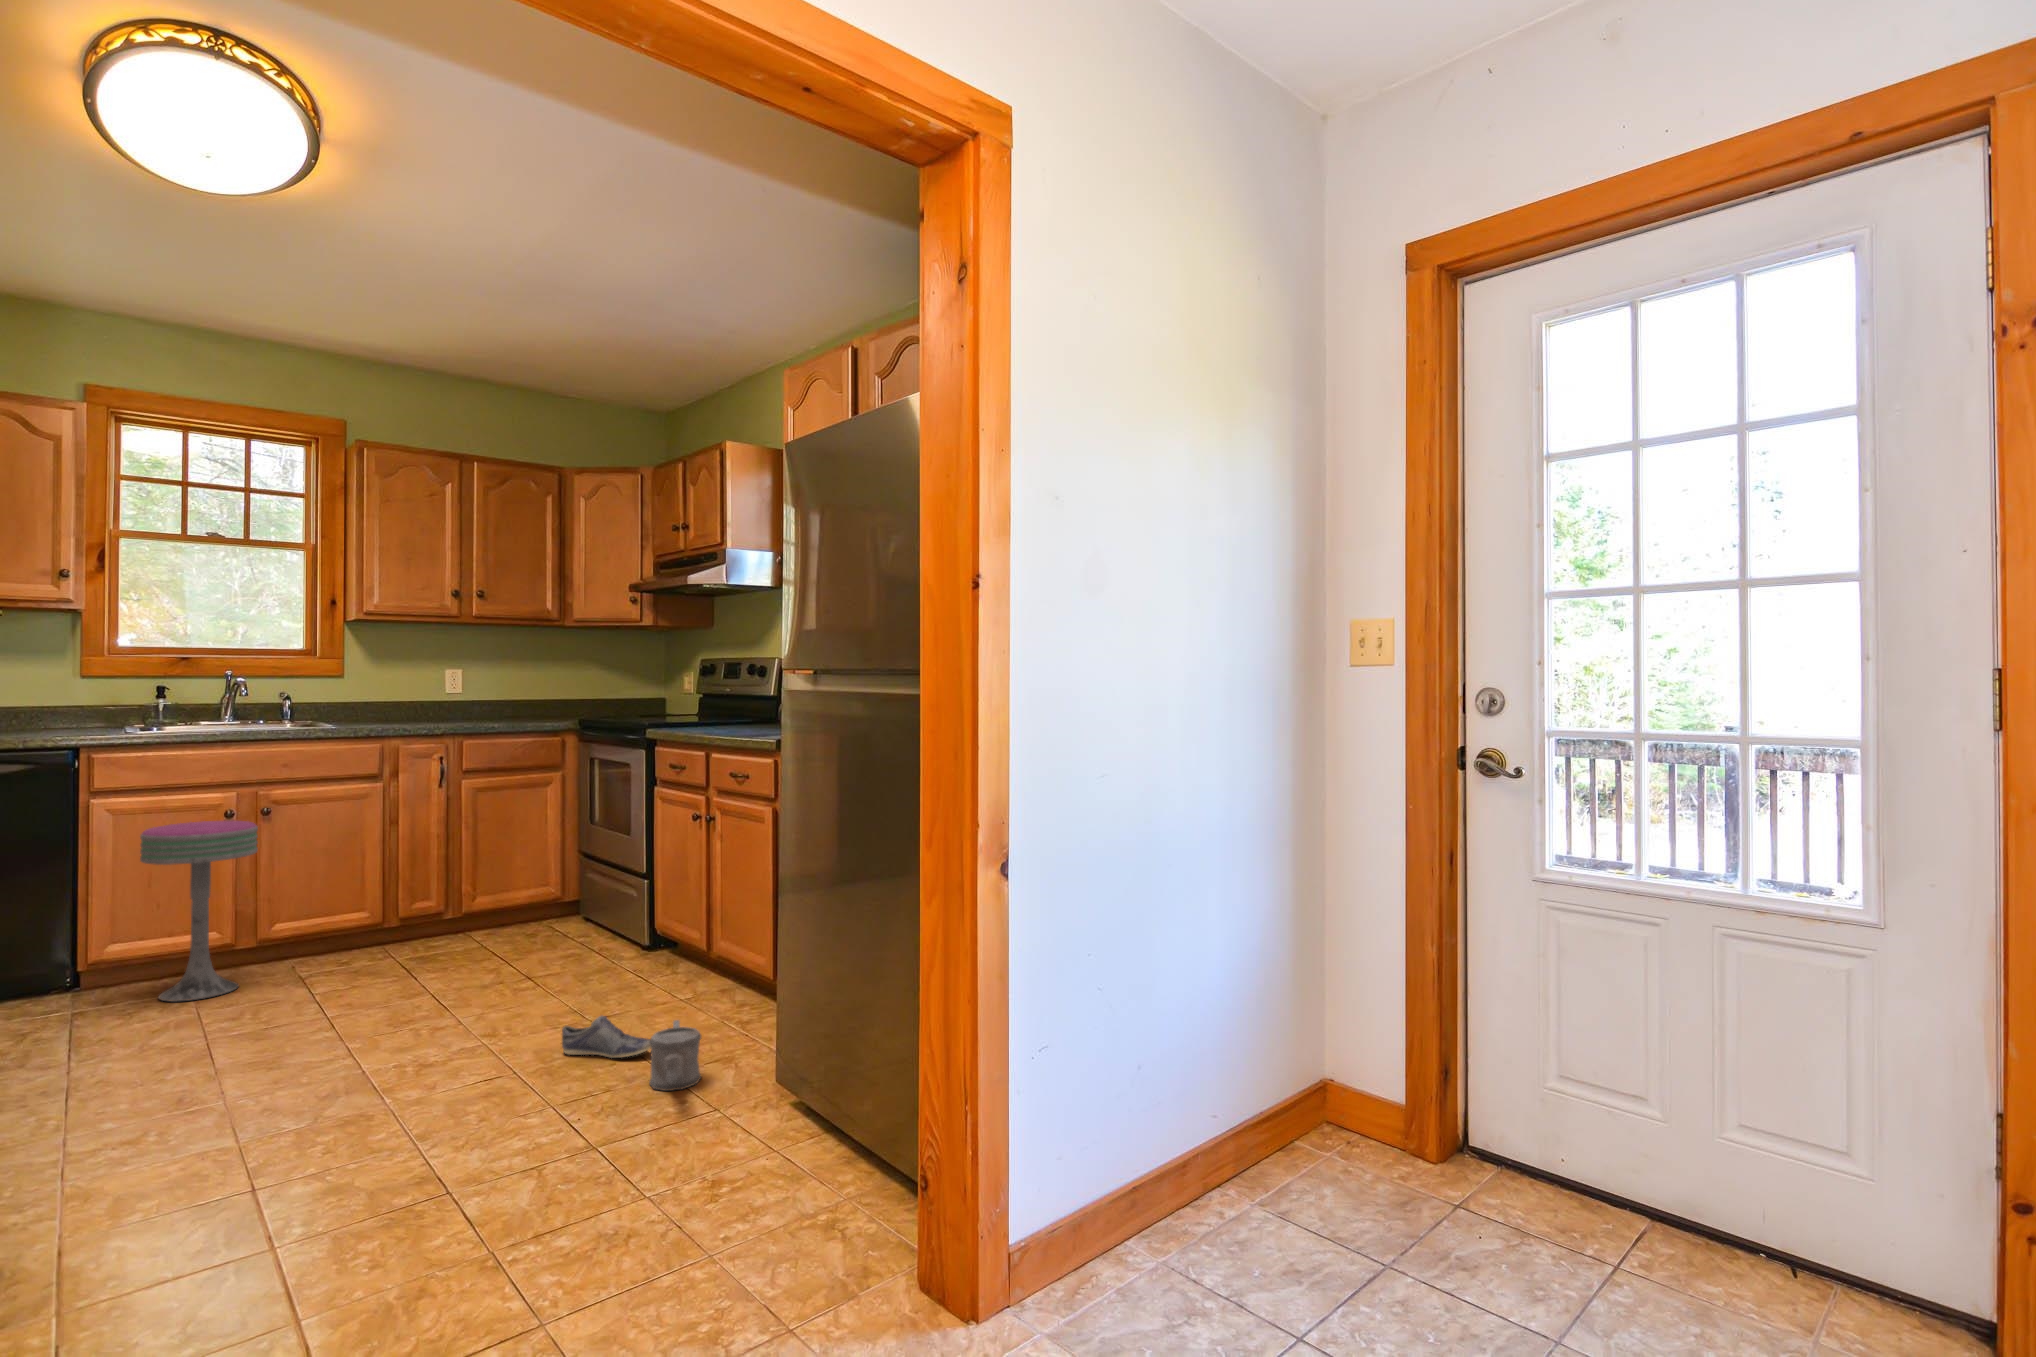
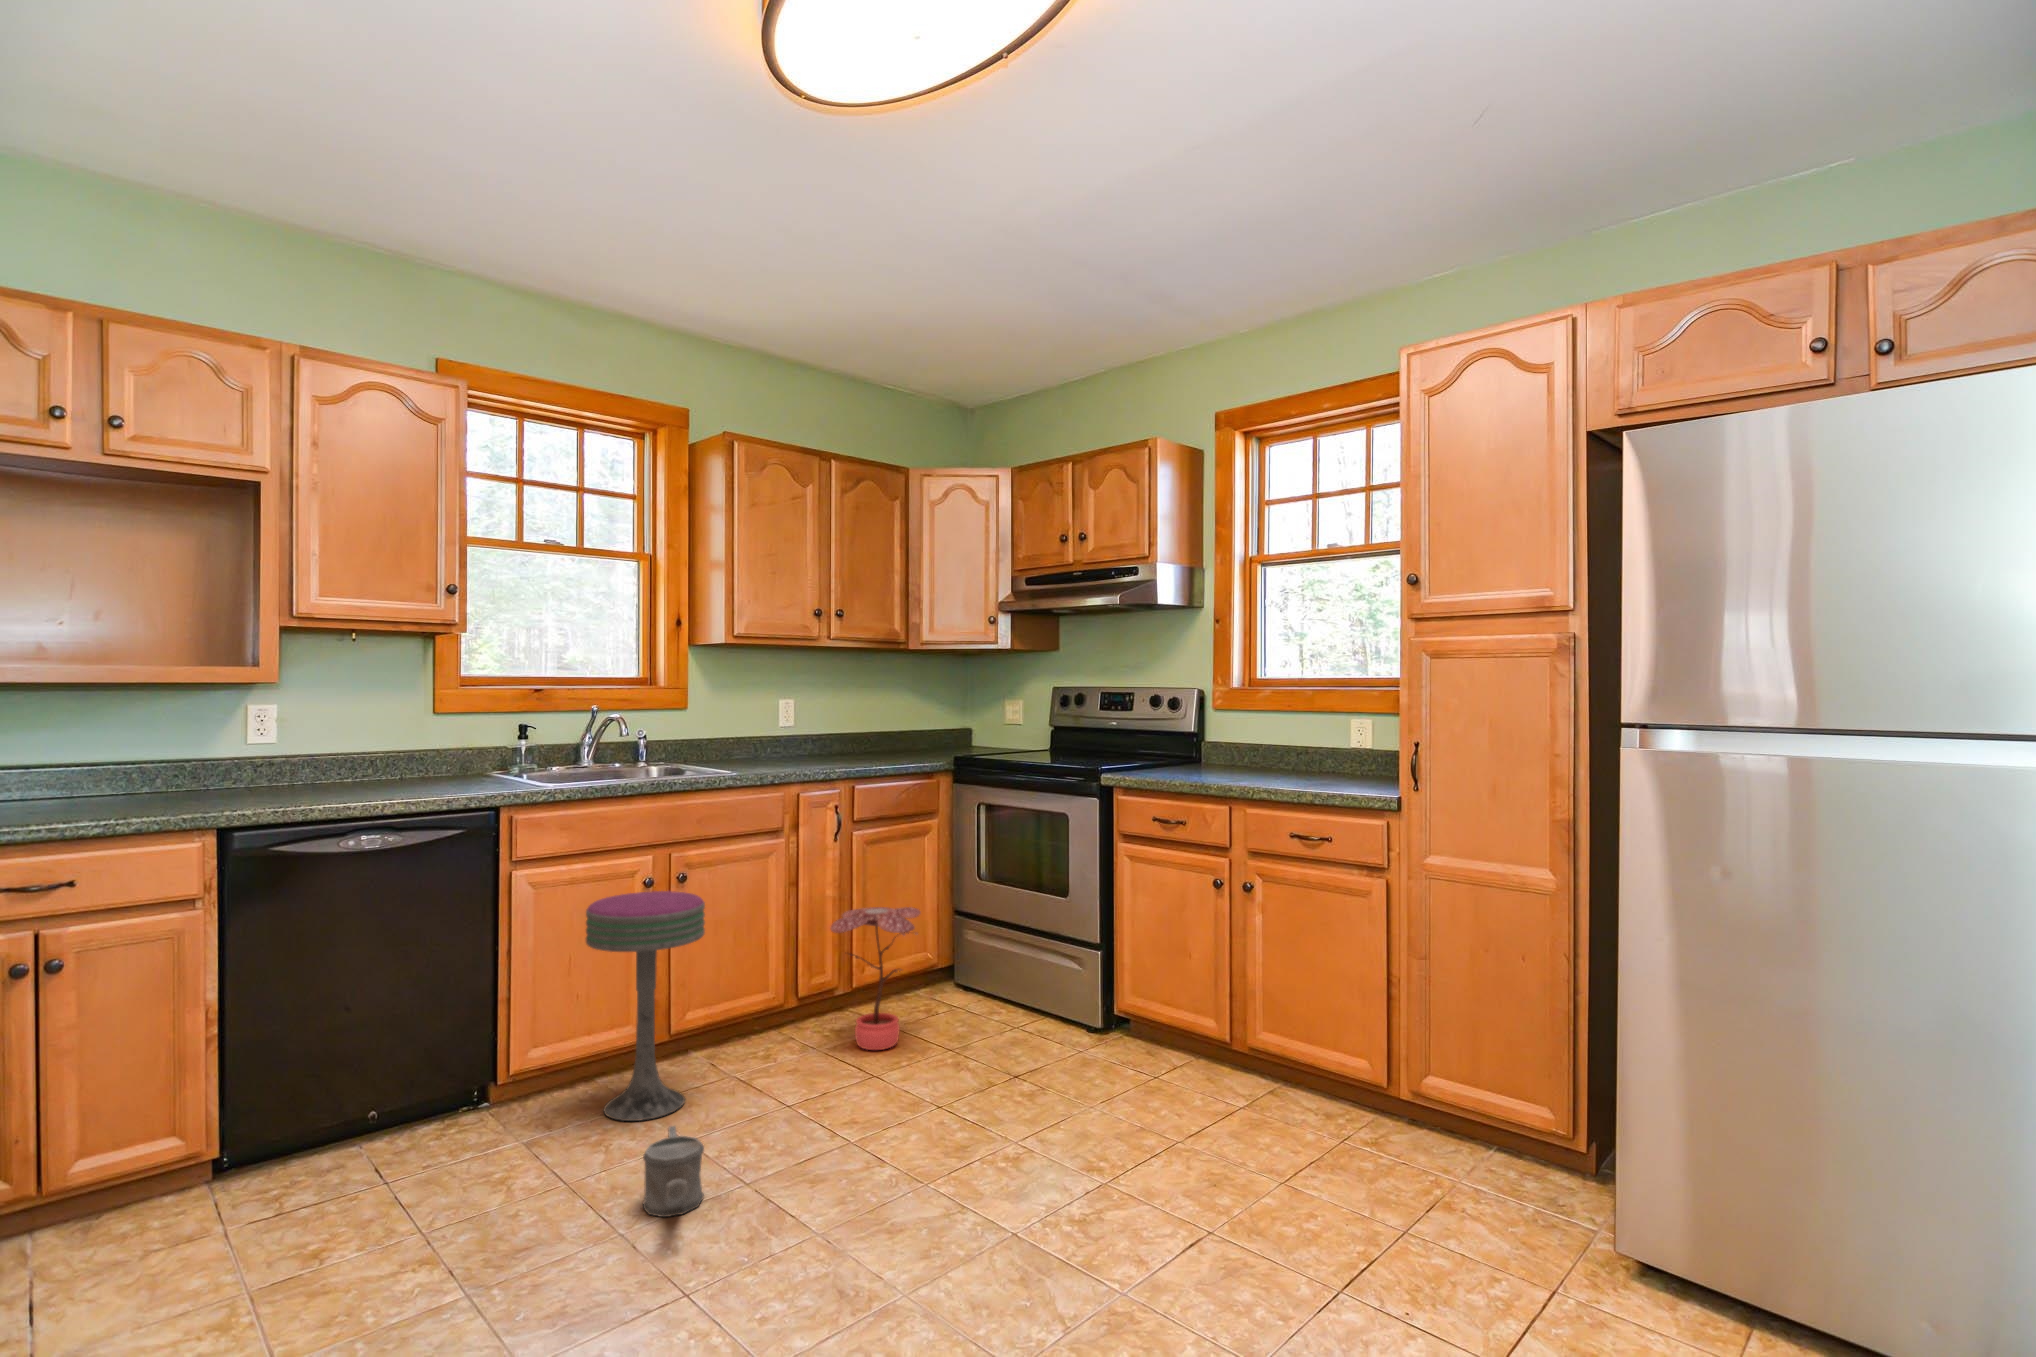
potted plant: none [401,841,500,959] -> present [830,907,920,1050]
shoe: present [562,1016,651,1058] -> none [1227,1145,1351,1200]
watering can: present [649,1020,701,1091] -> present [643,1126,704,1217]

